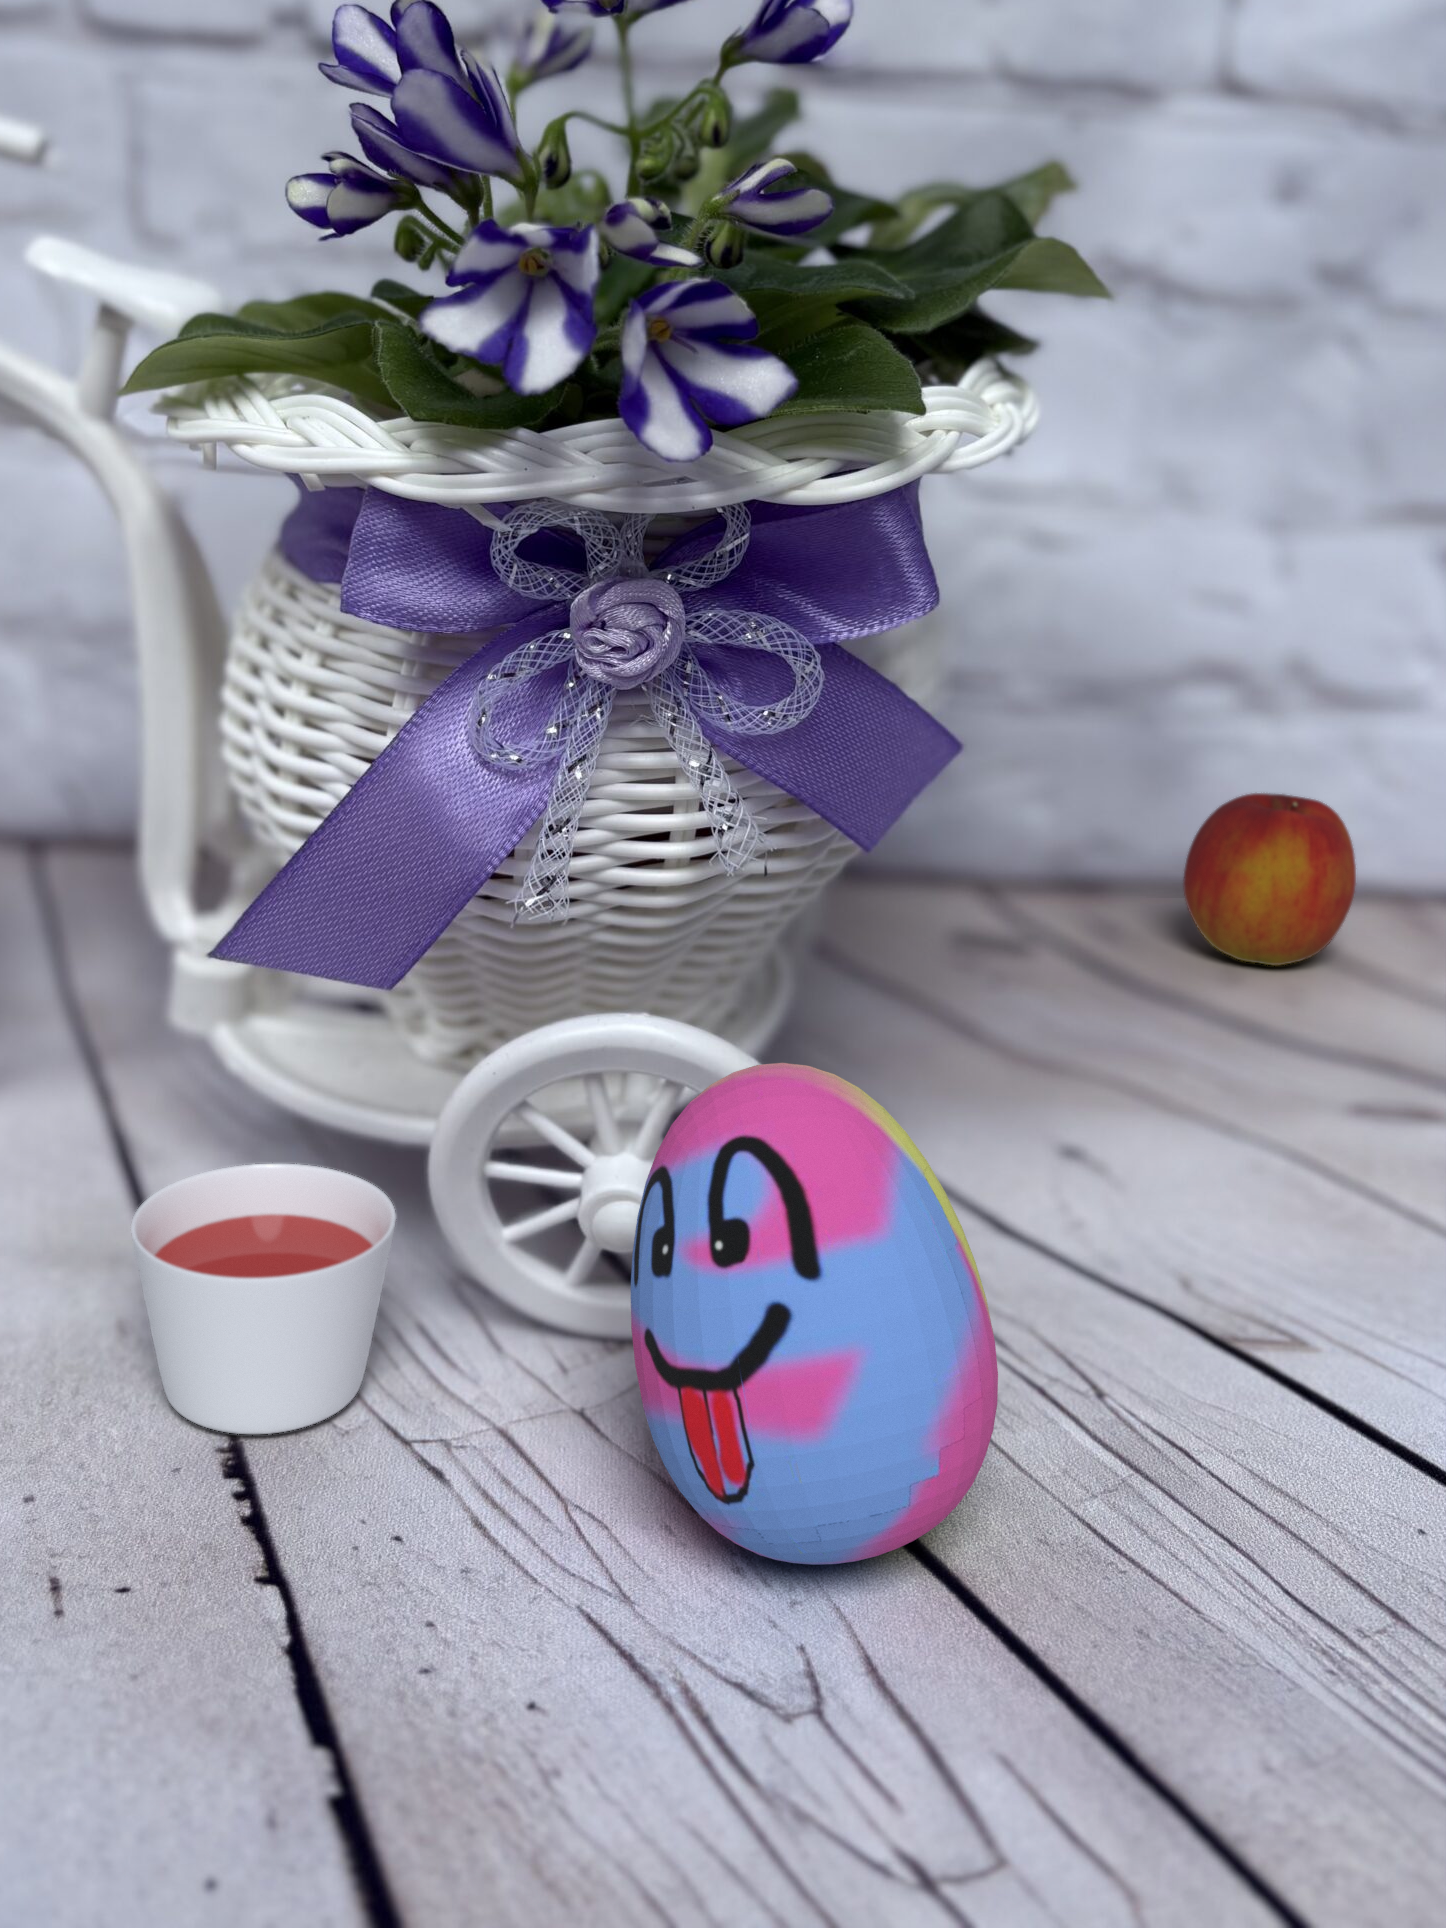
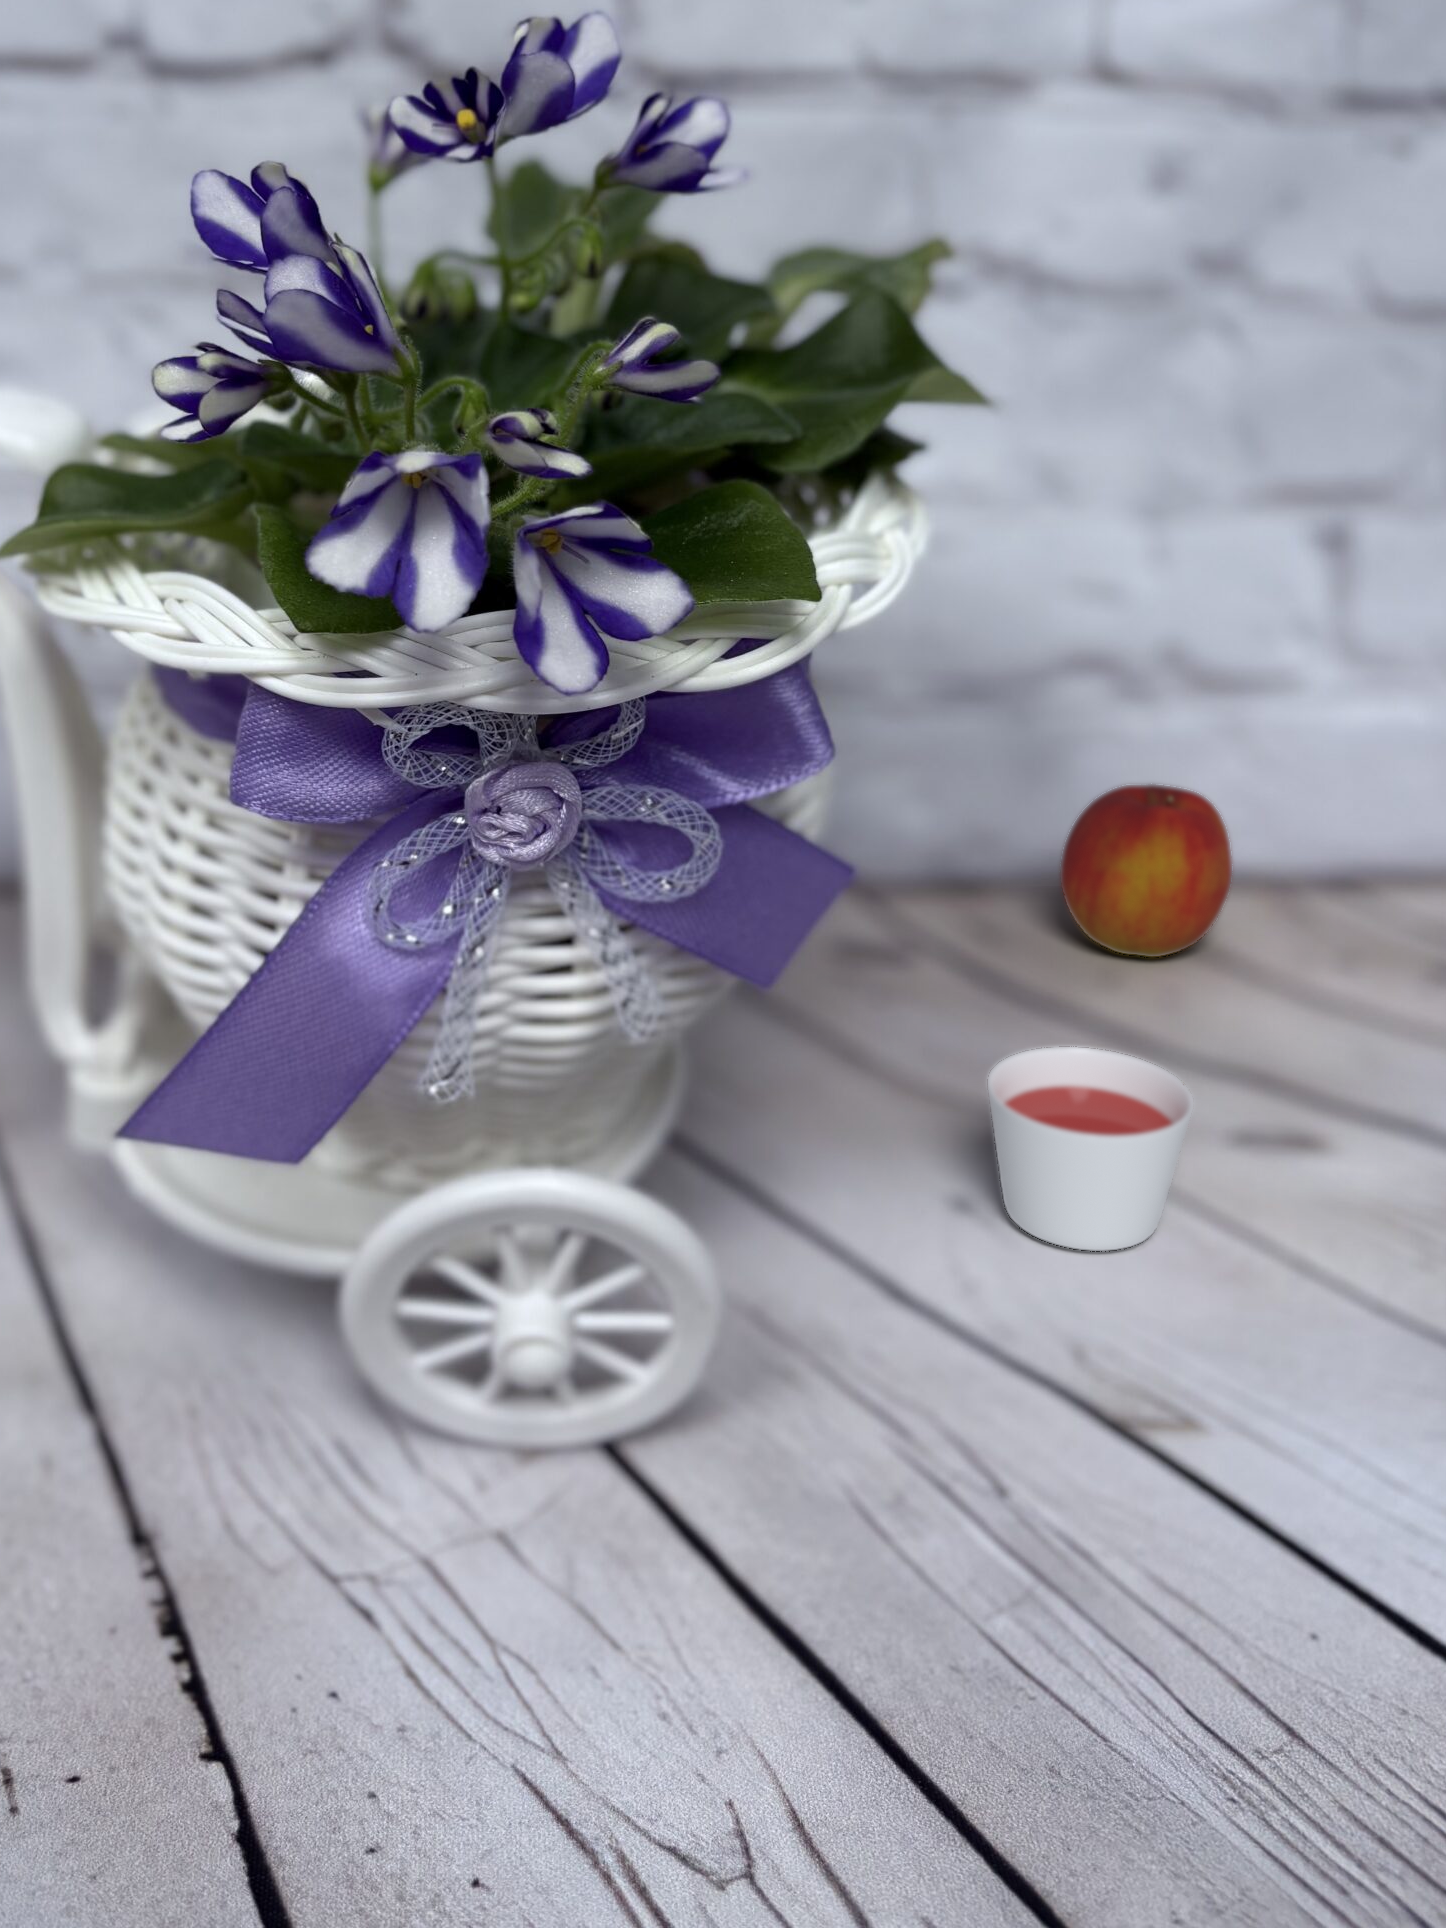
decorative egg: present [631,1063,998,1565] -> none [552,1227,908,1717]
candle: present [131,1164,396,1434] -> present [988,1047,1193,1251]

